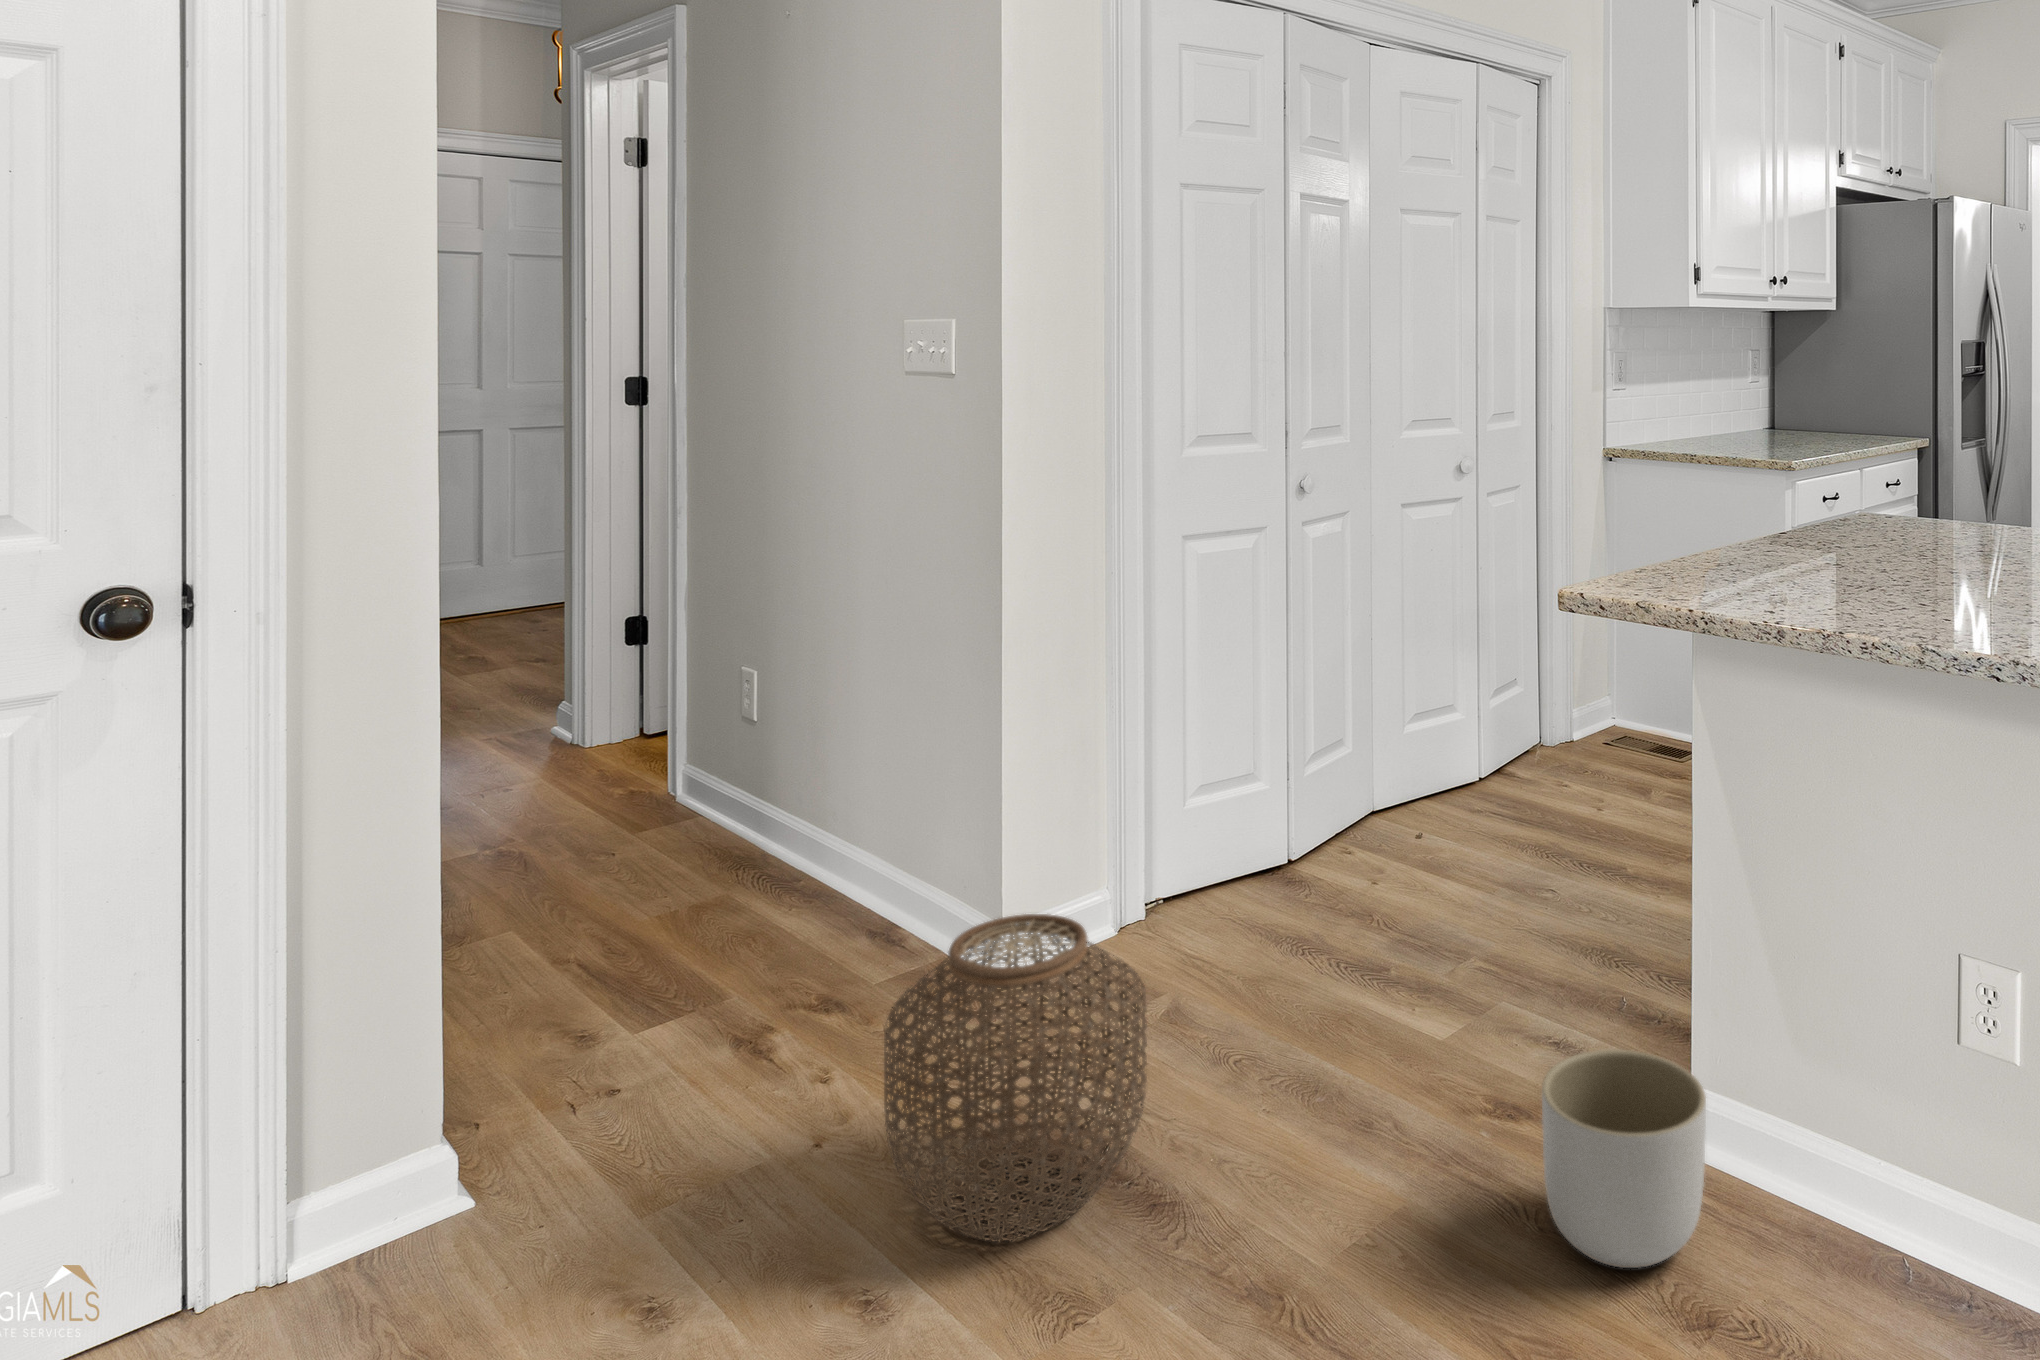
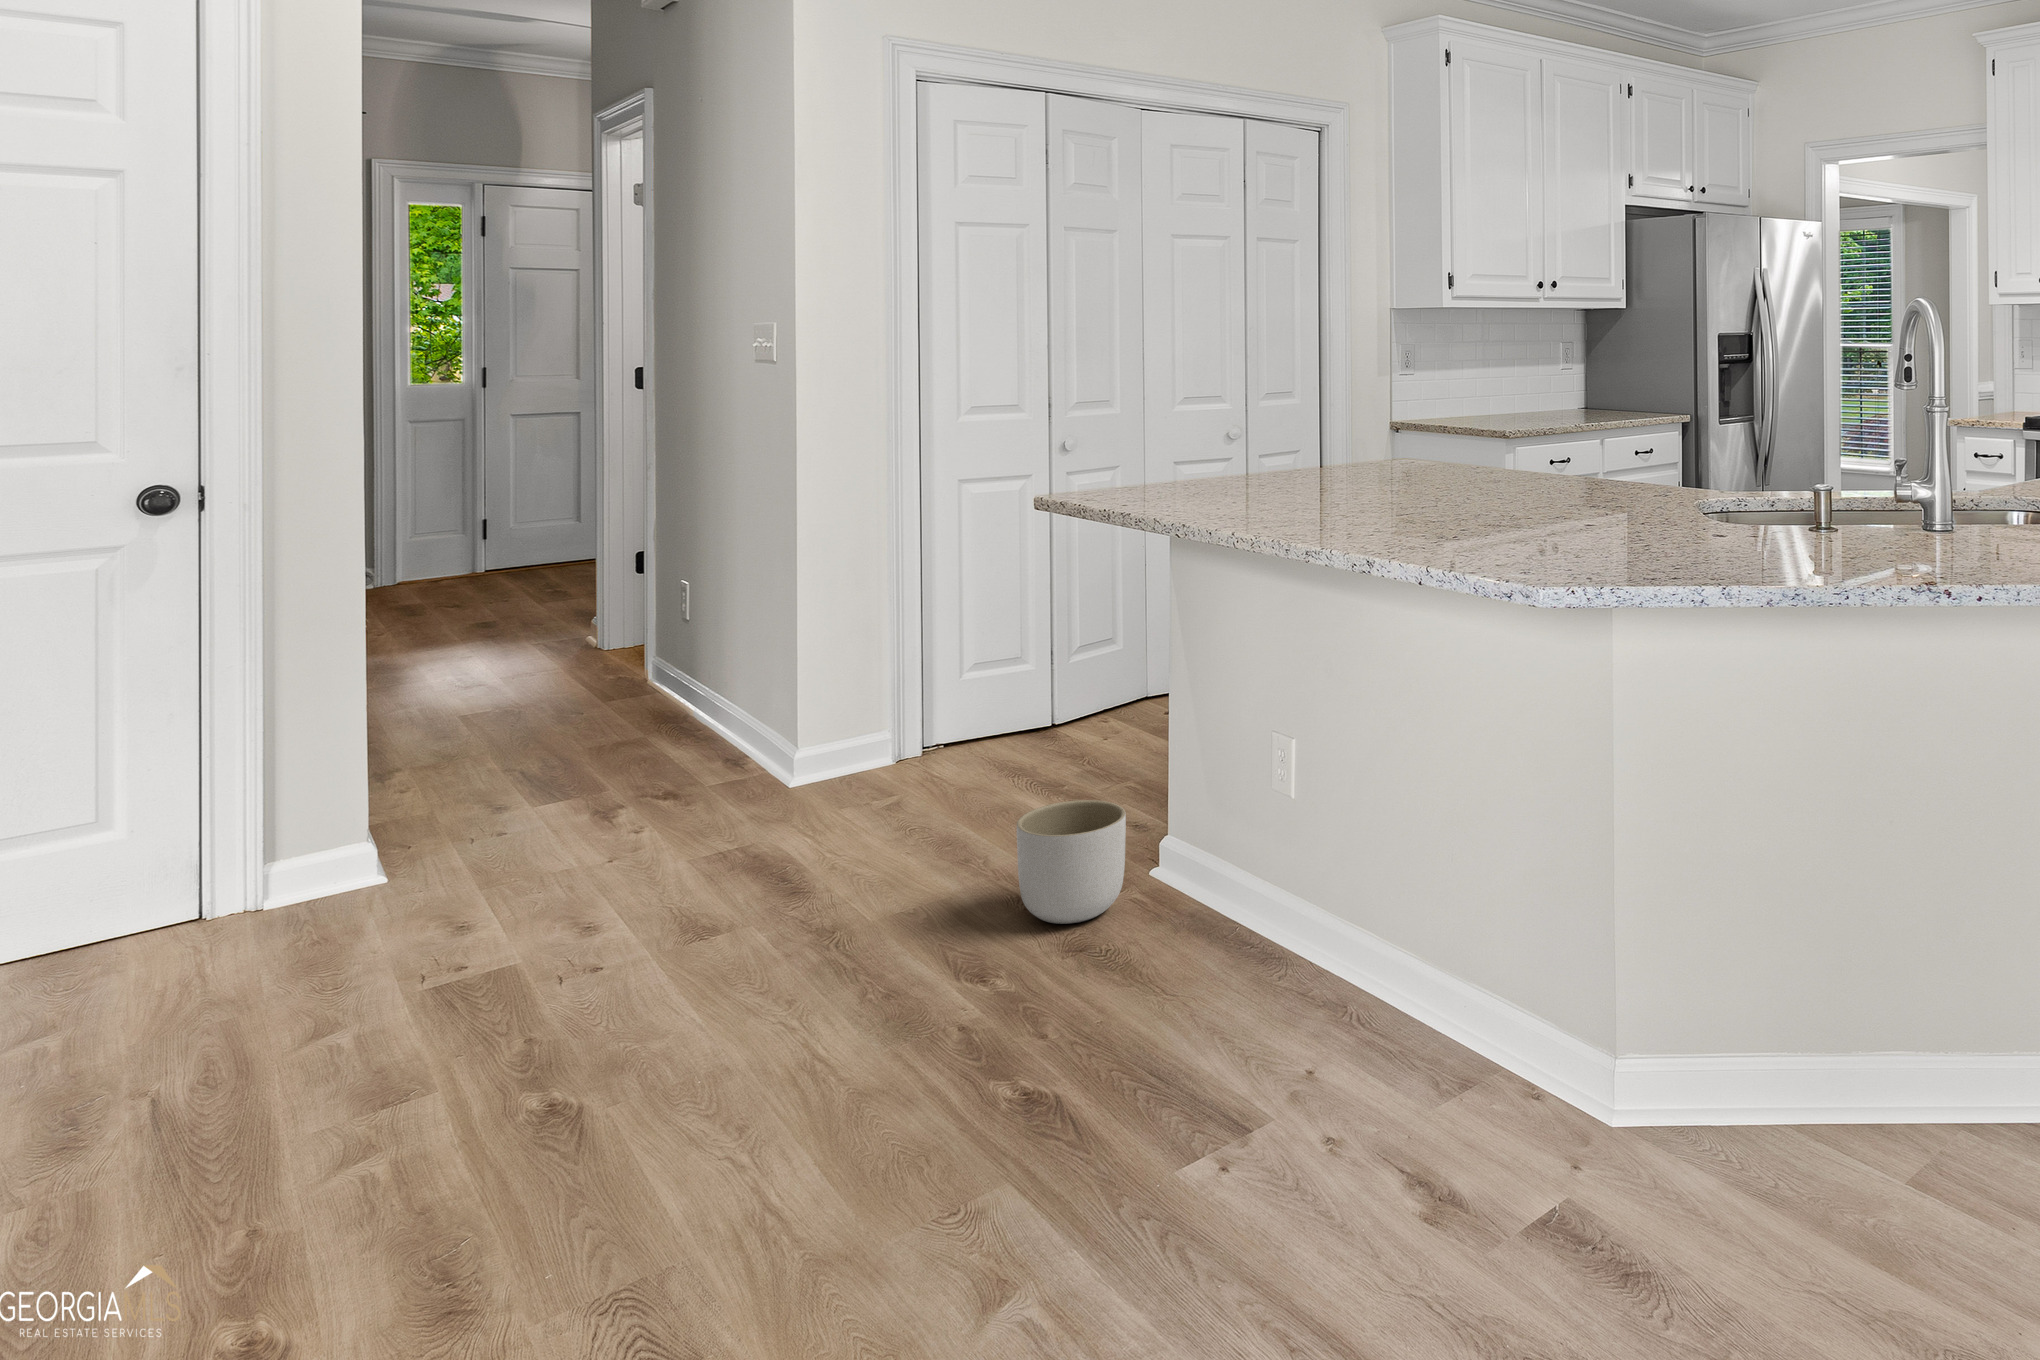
woven basket: present [884,914,1147,1242] -> none [623,710,807,904]

